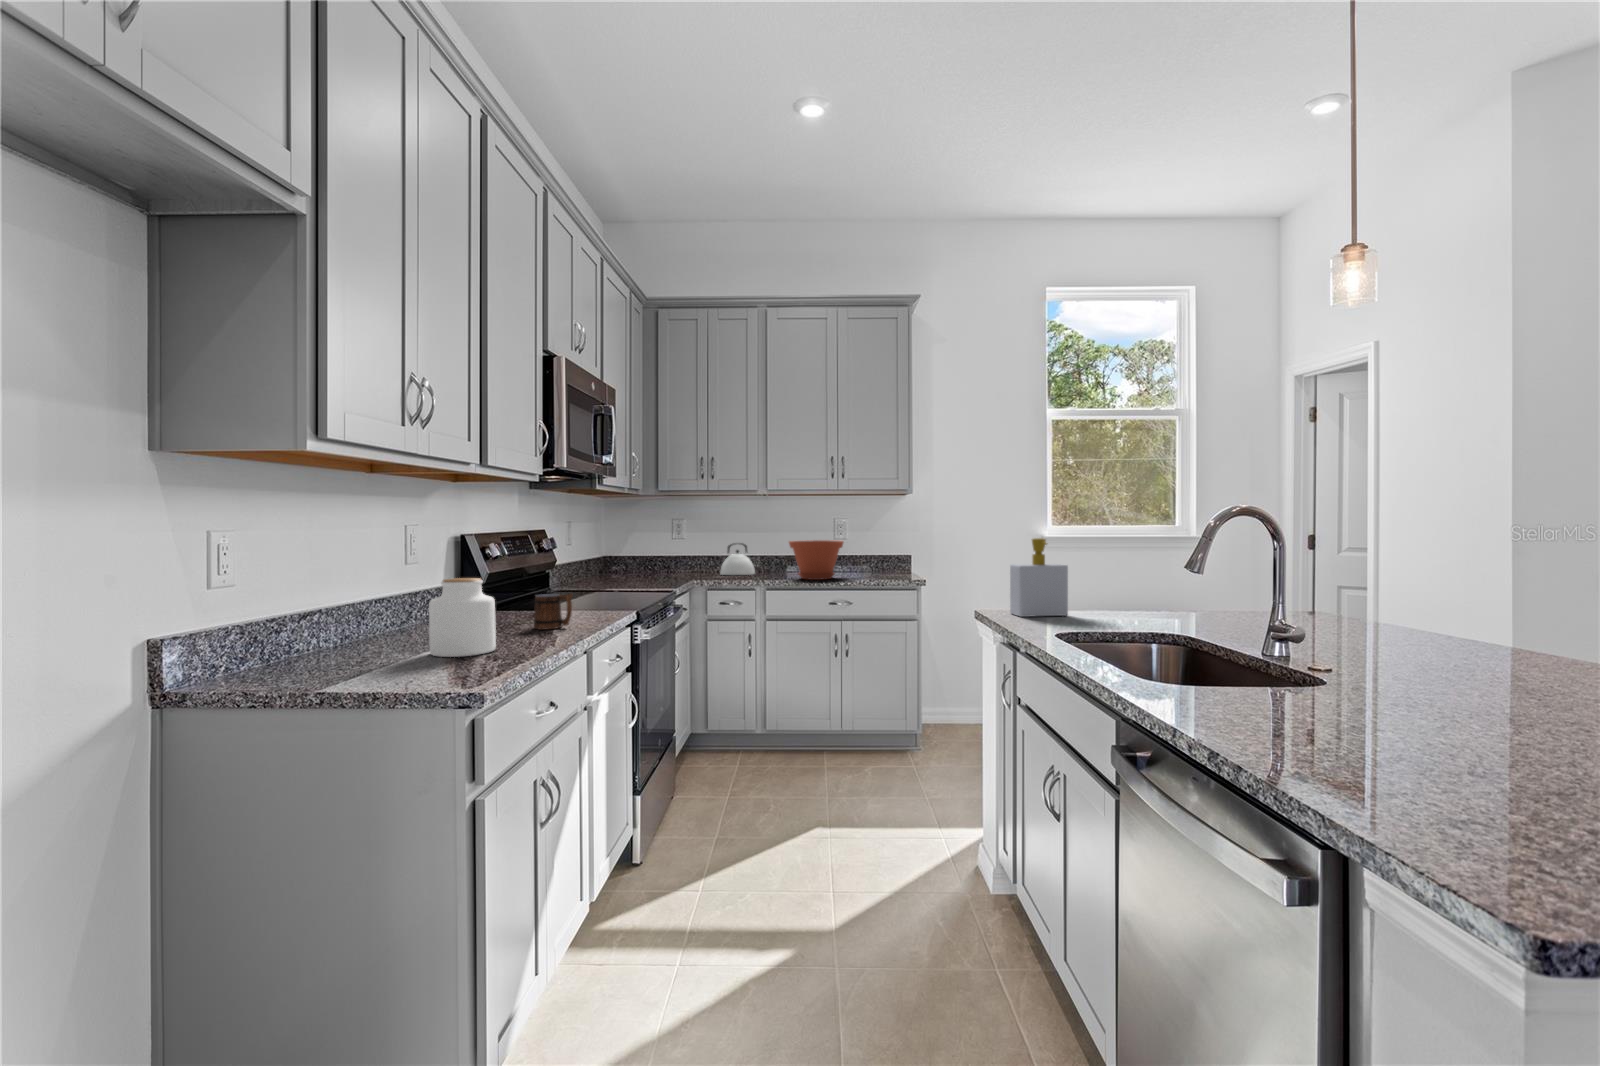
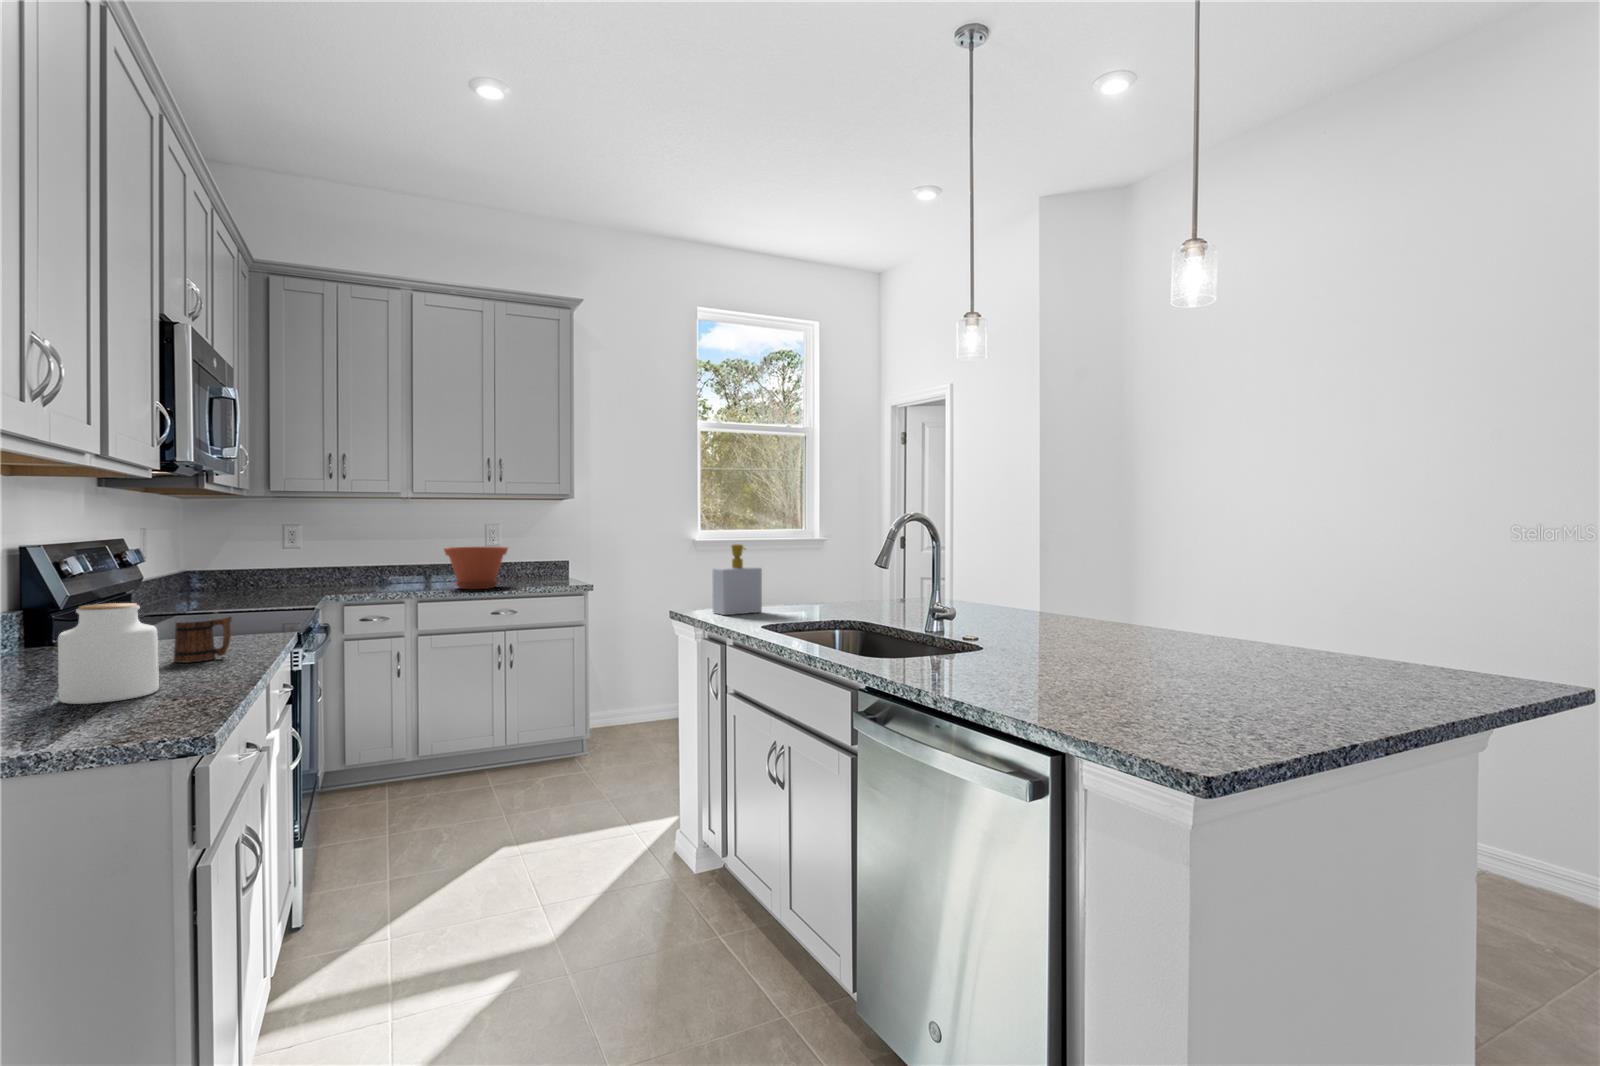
kettle: present [720,543,755,575] -> none [348,550,394,588]

